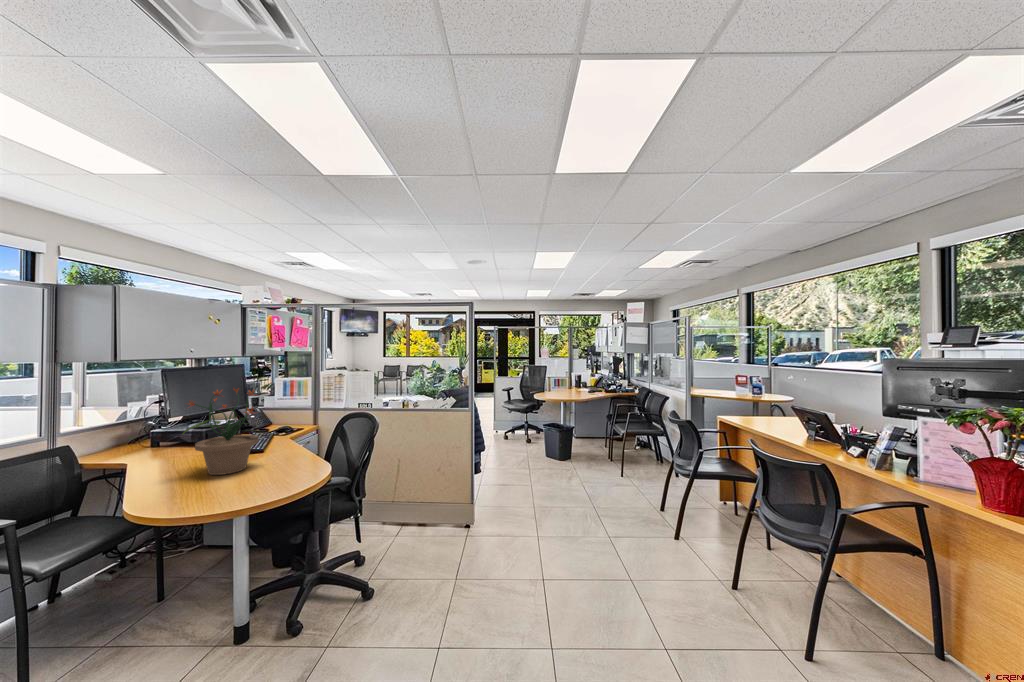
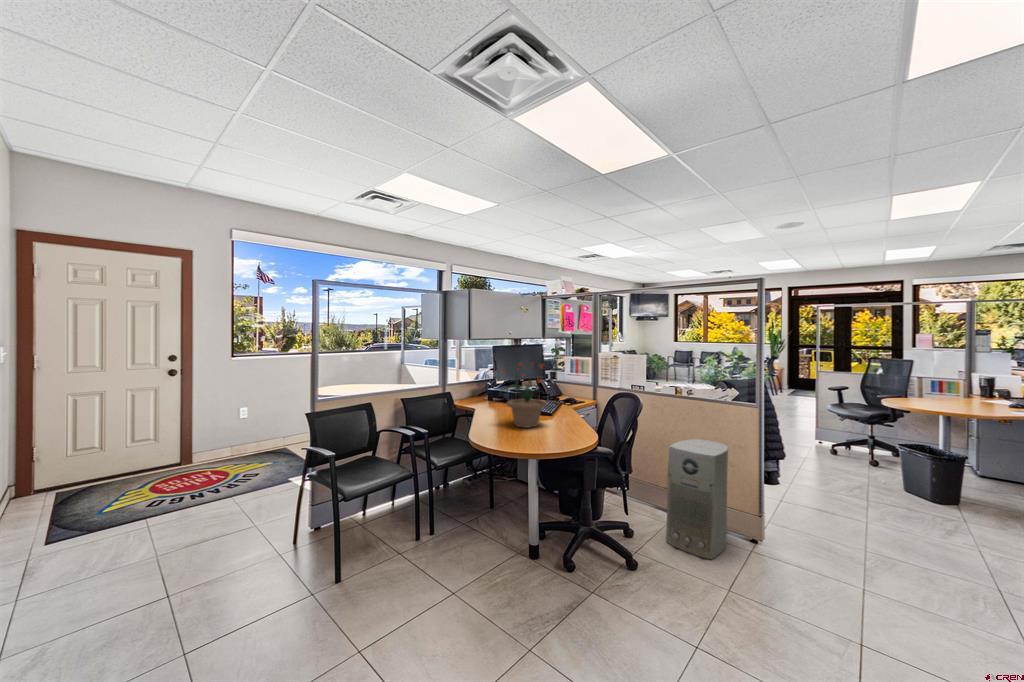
air purifier: none [399,447,450,559] -> present [666,439,728,559]

